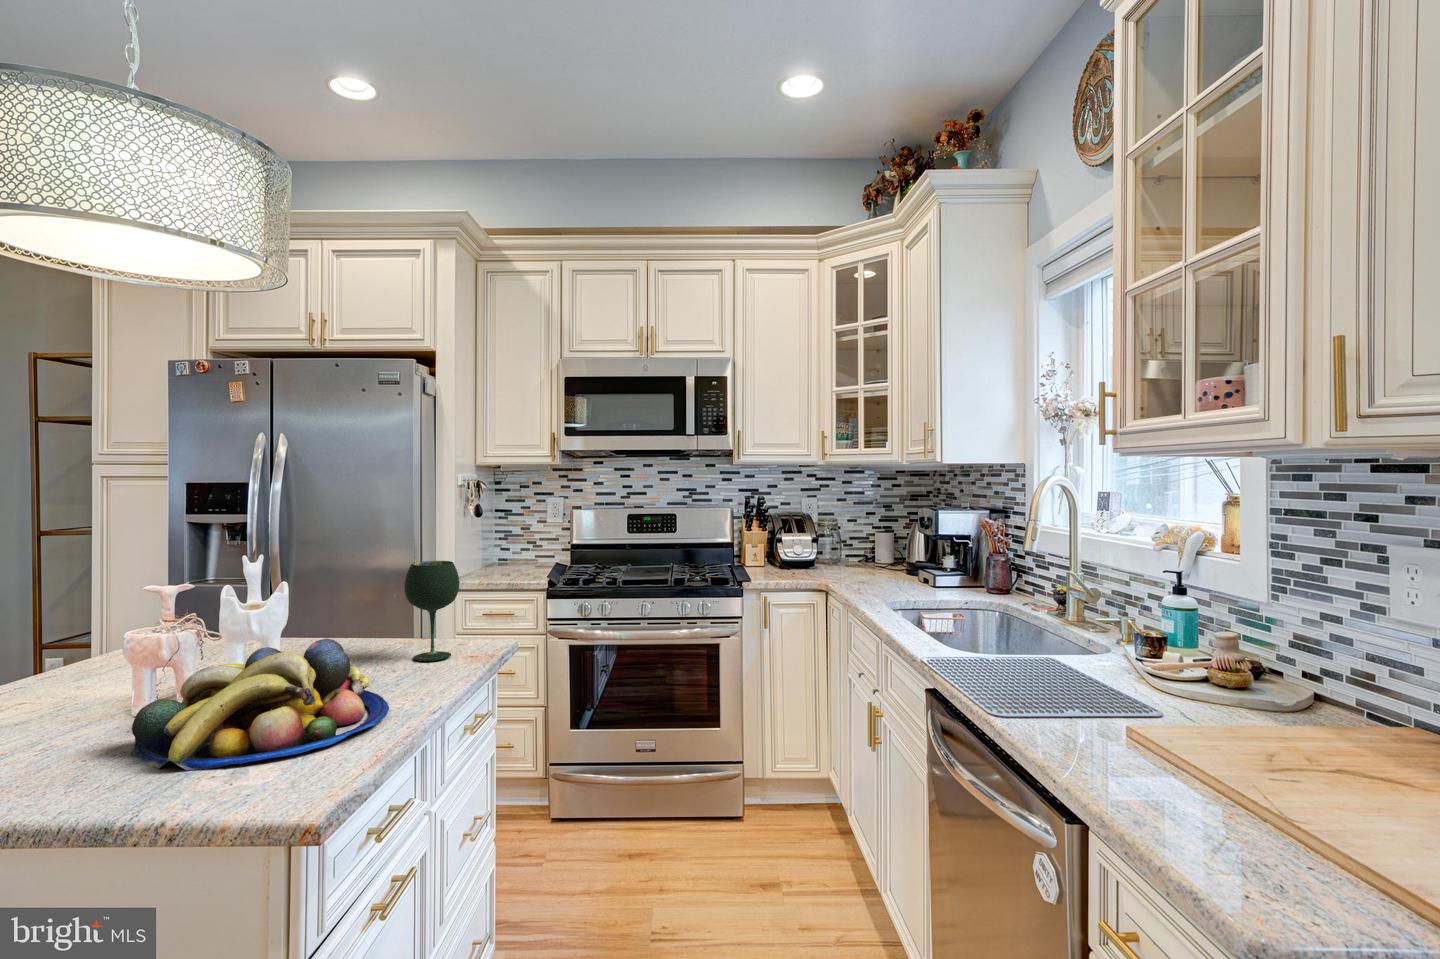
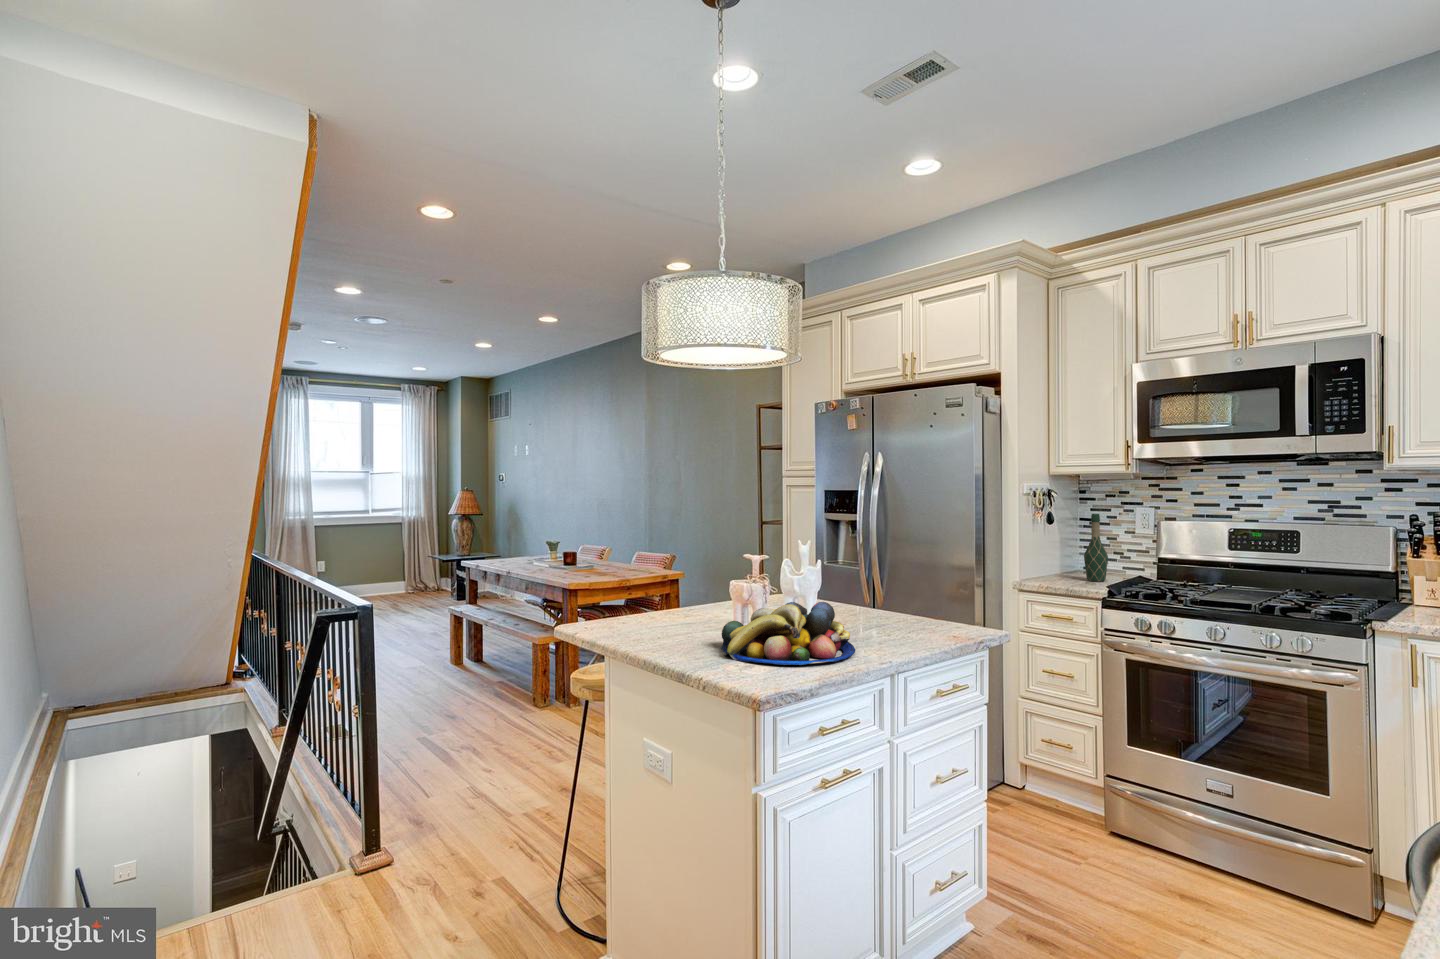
wine bottle: none [506,504,528,570] -> present [1084,514,1108,582]
wine glass: present [404,561,459,661] -> none [900,558,941,636]

